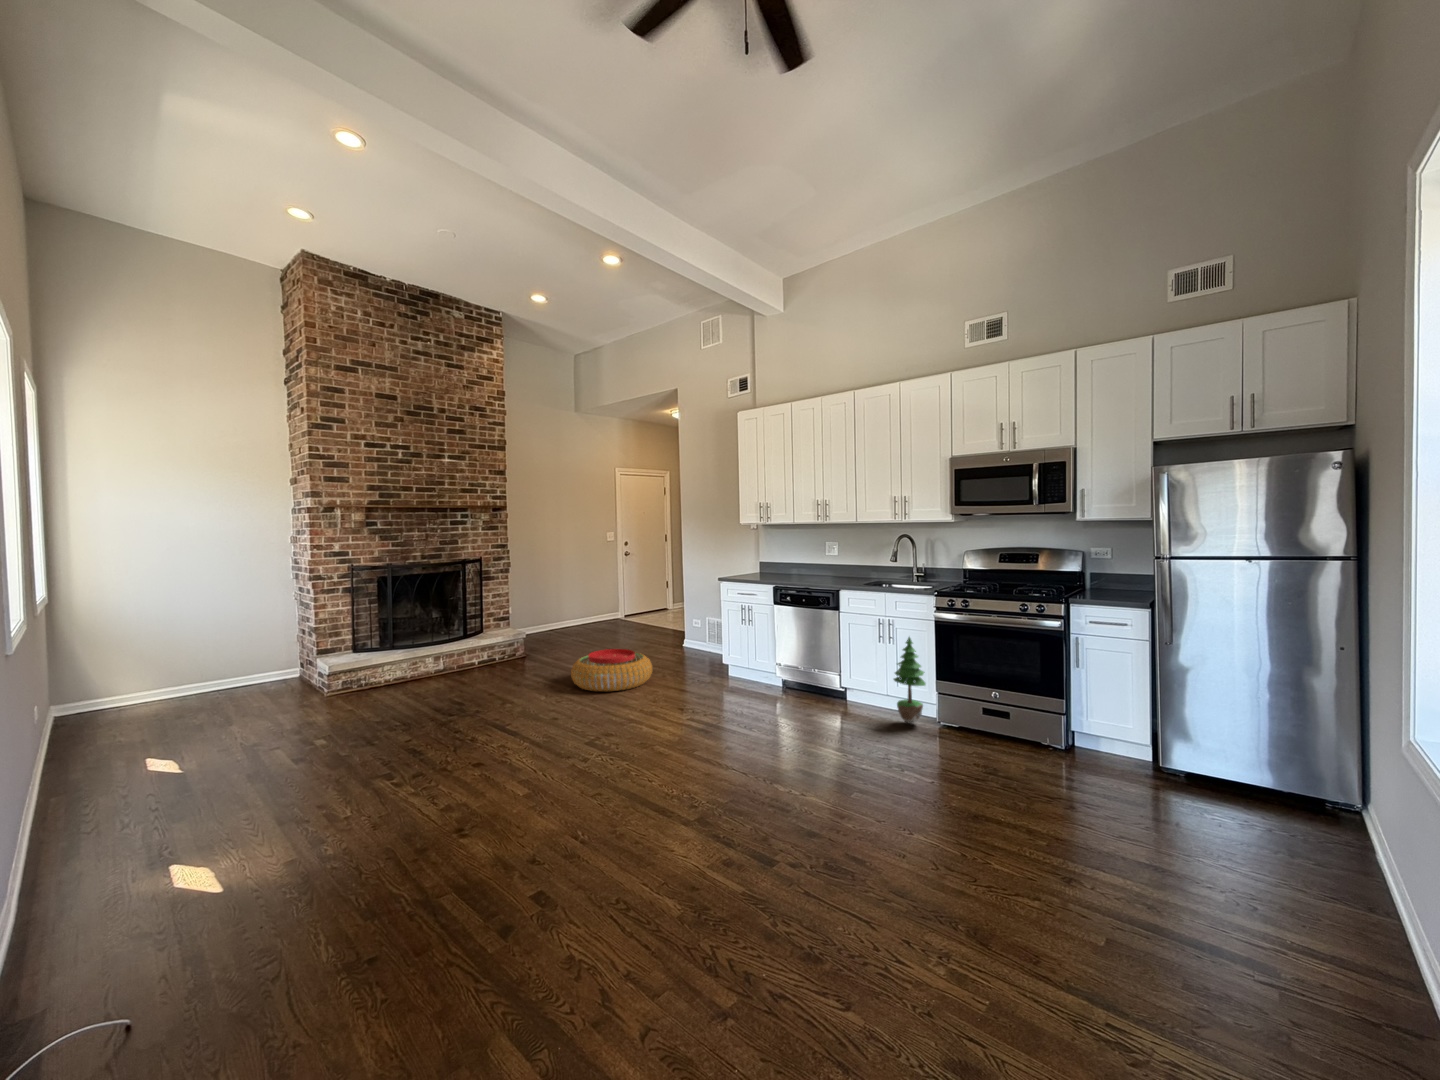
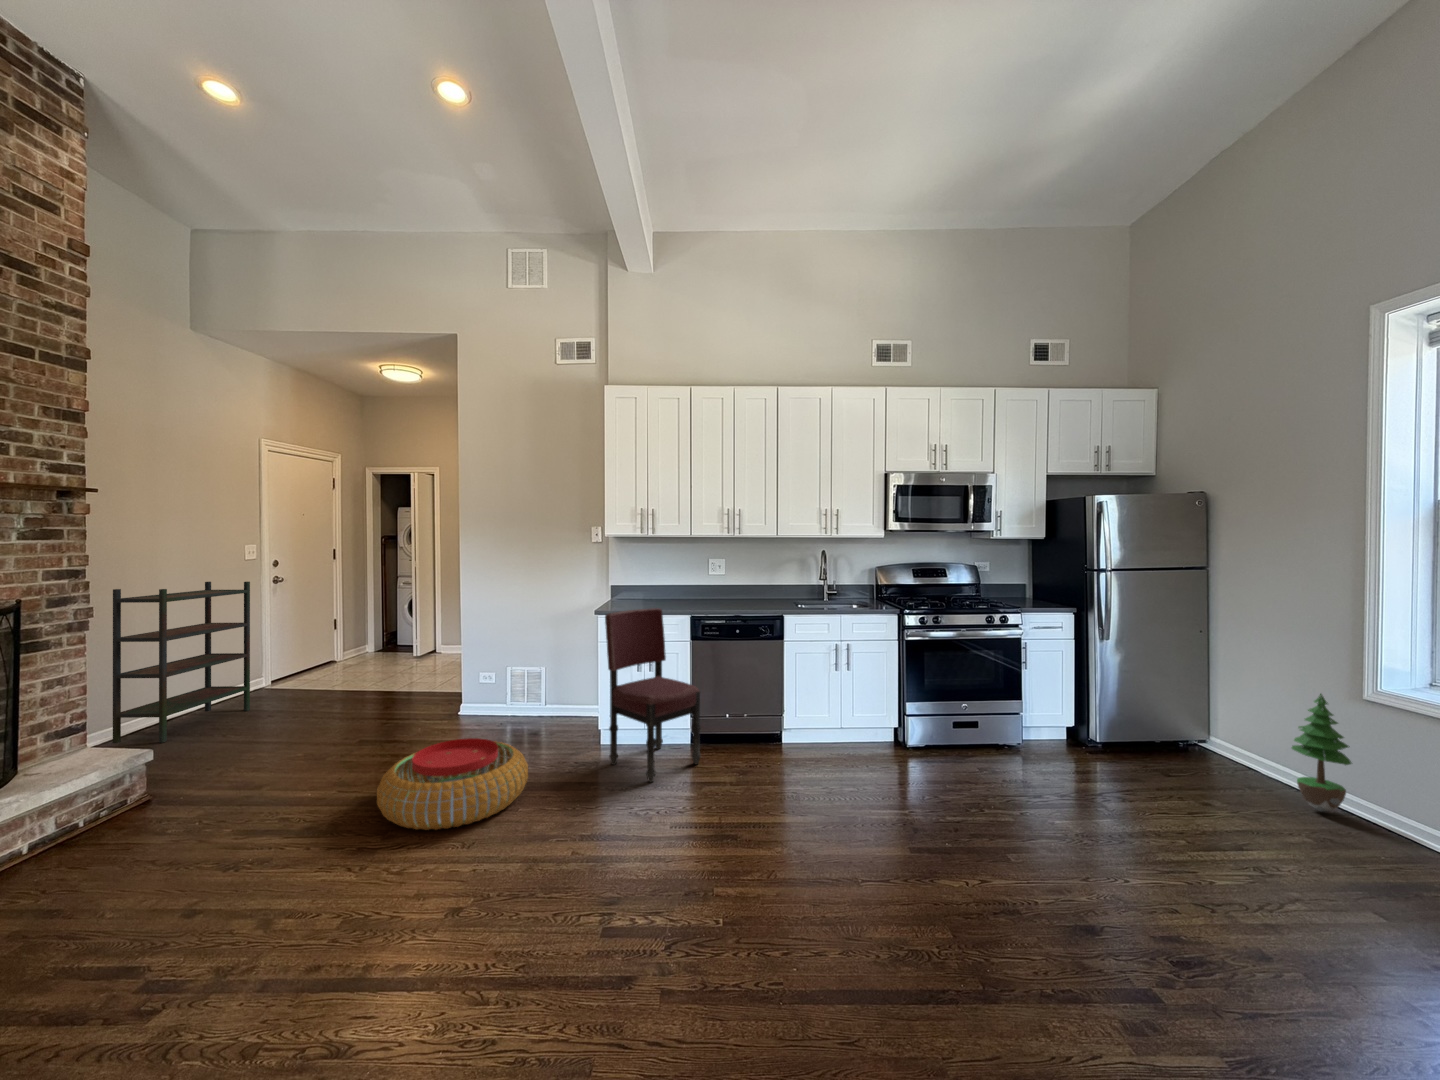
bookshelf: none [538,553,601,636] -> present [113,582,250,743]
dining chair: none [704,578,758,698] -> present [605,608,701,782]
potted tree: present [894,637,925,724] -> present [1292,694,1351,812]

